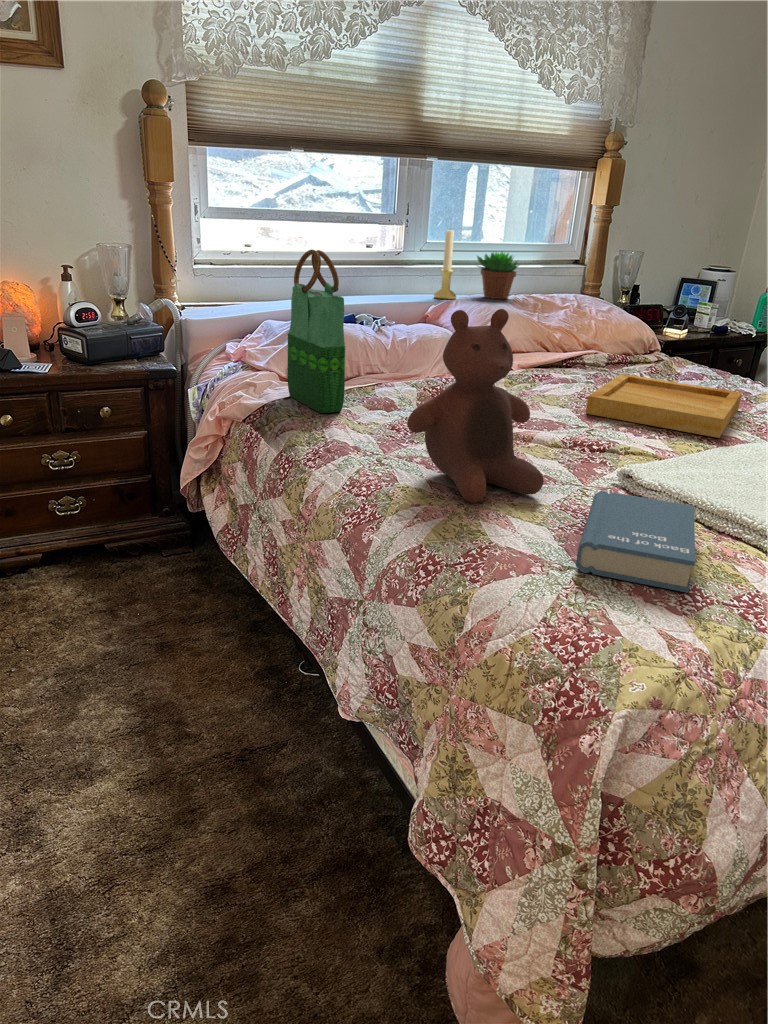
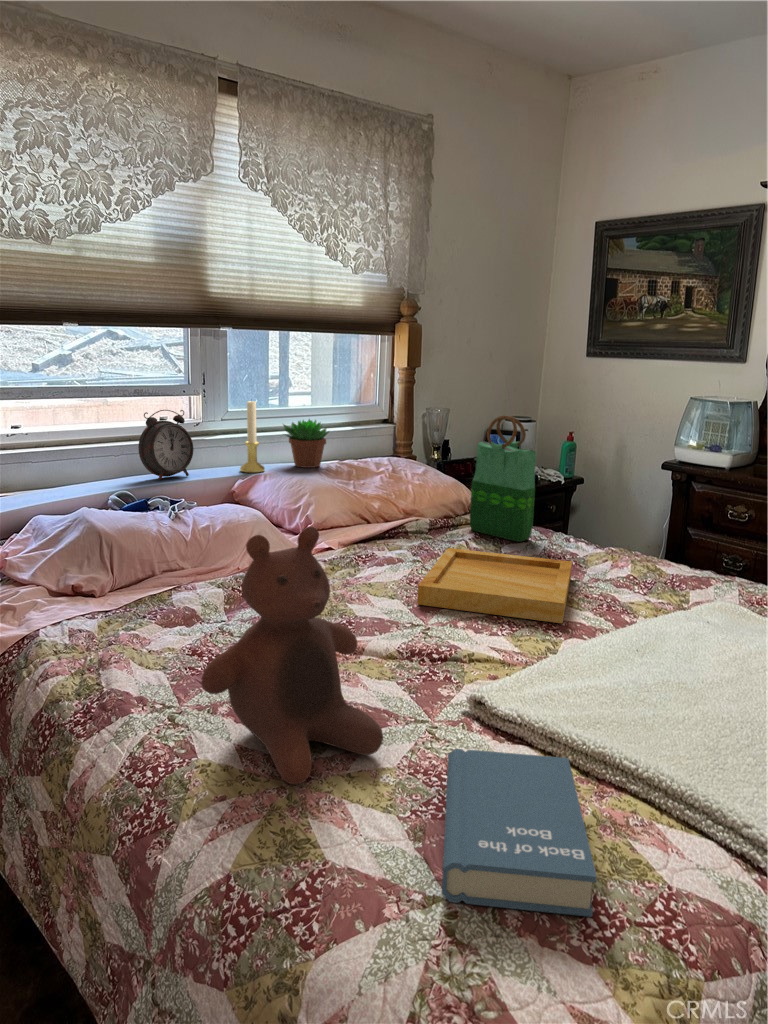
alarm clock: none [348,234,395,299] -> present [138,410,194,480]
tote bag: present [287,250,345,413] -> present [470,416,536,542]

